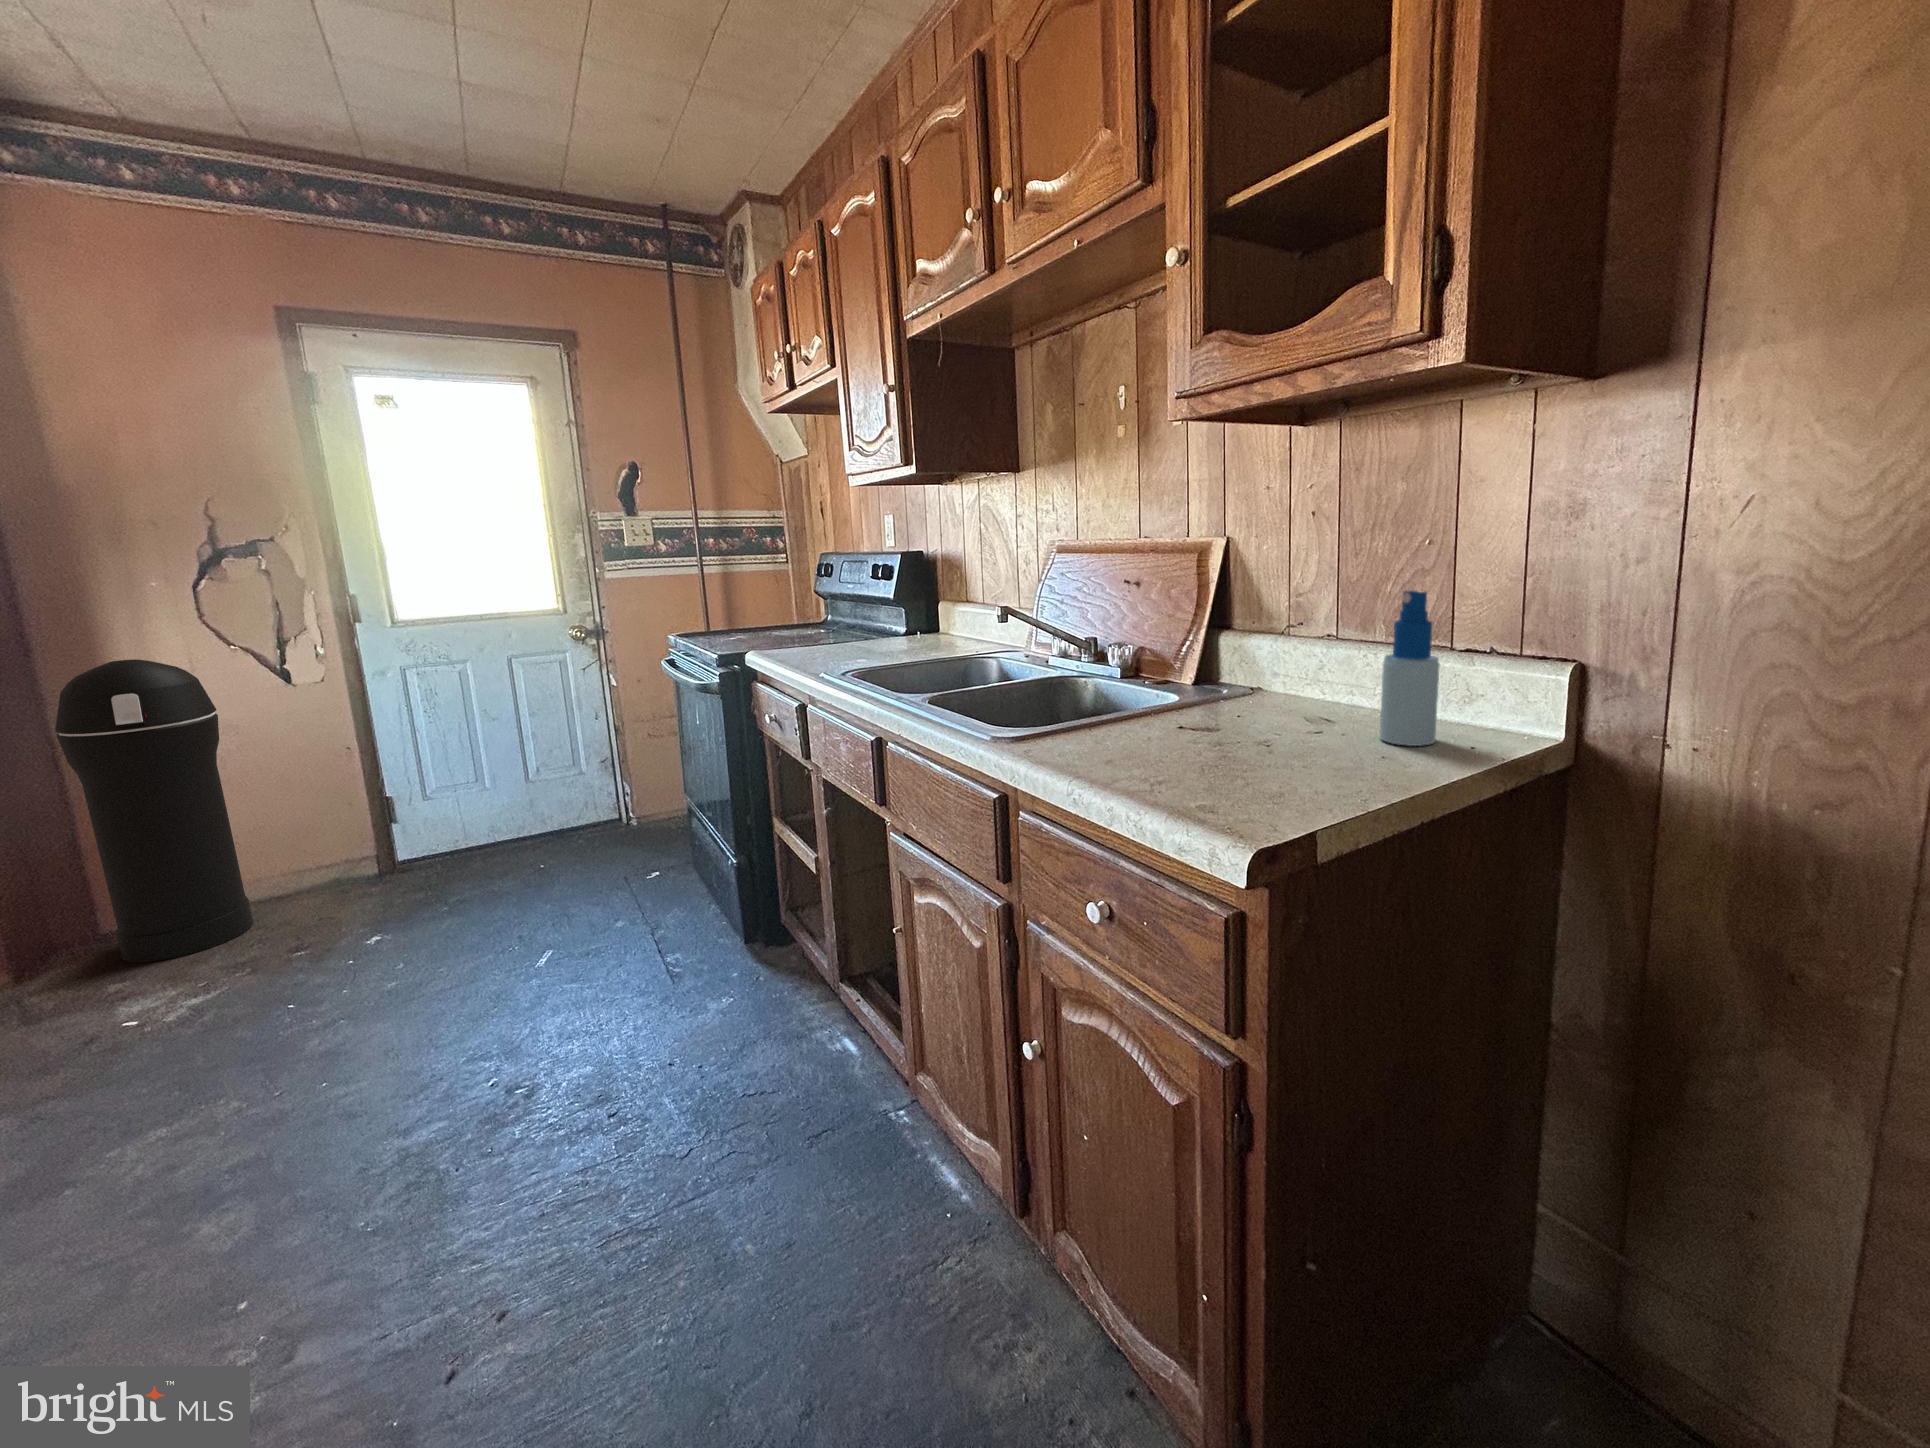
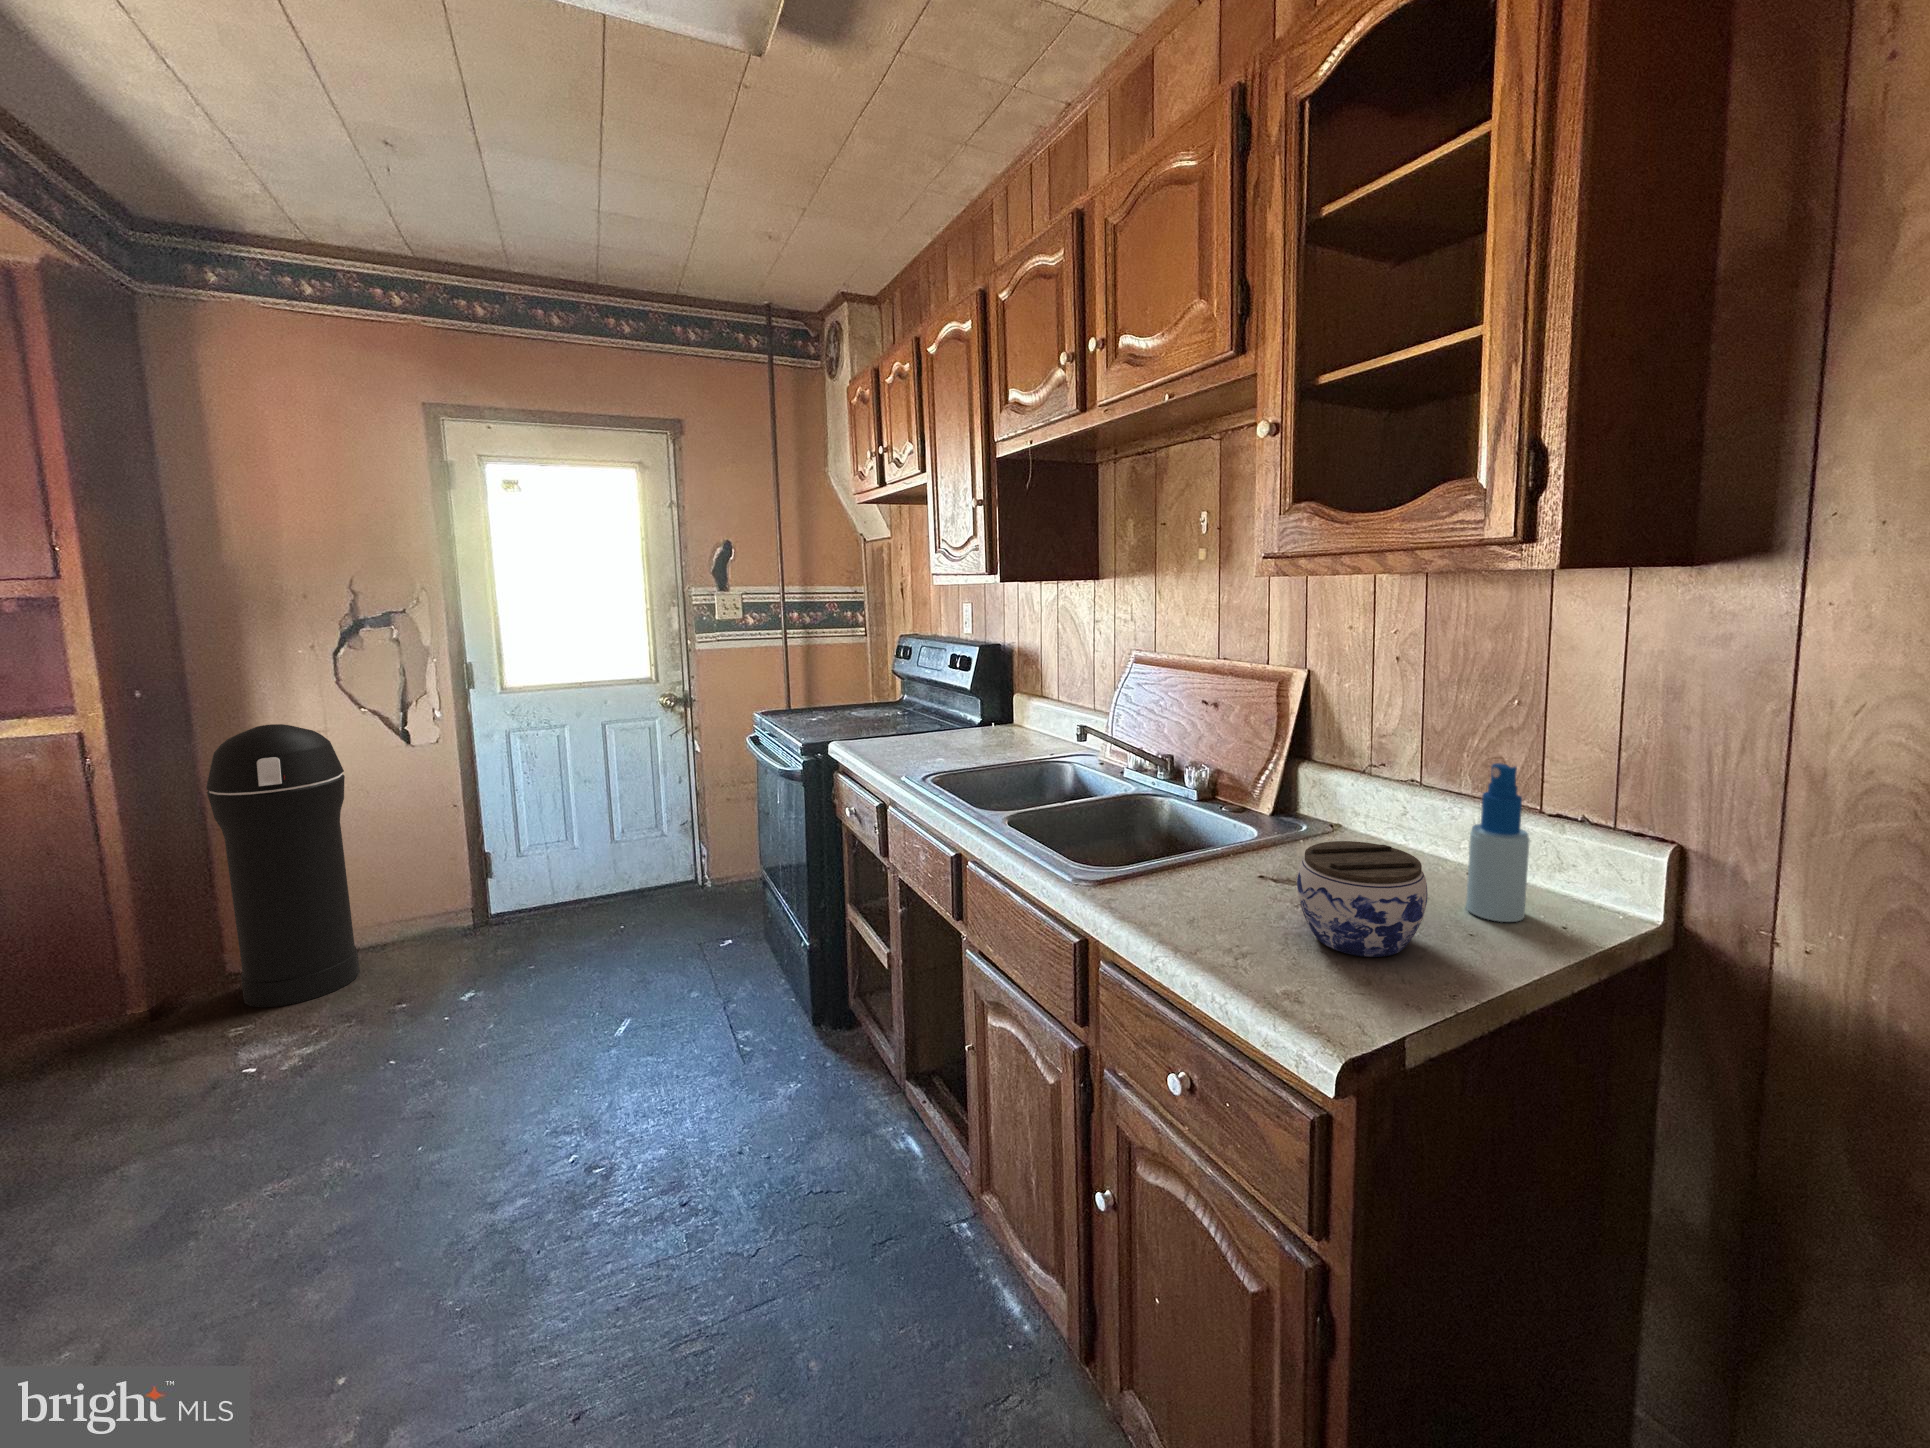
jar: none [1214,672,1341,776] -> present [1297,841,1428,957]

